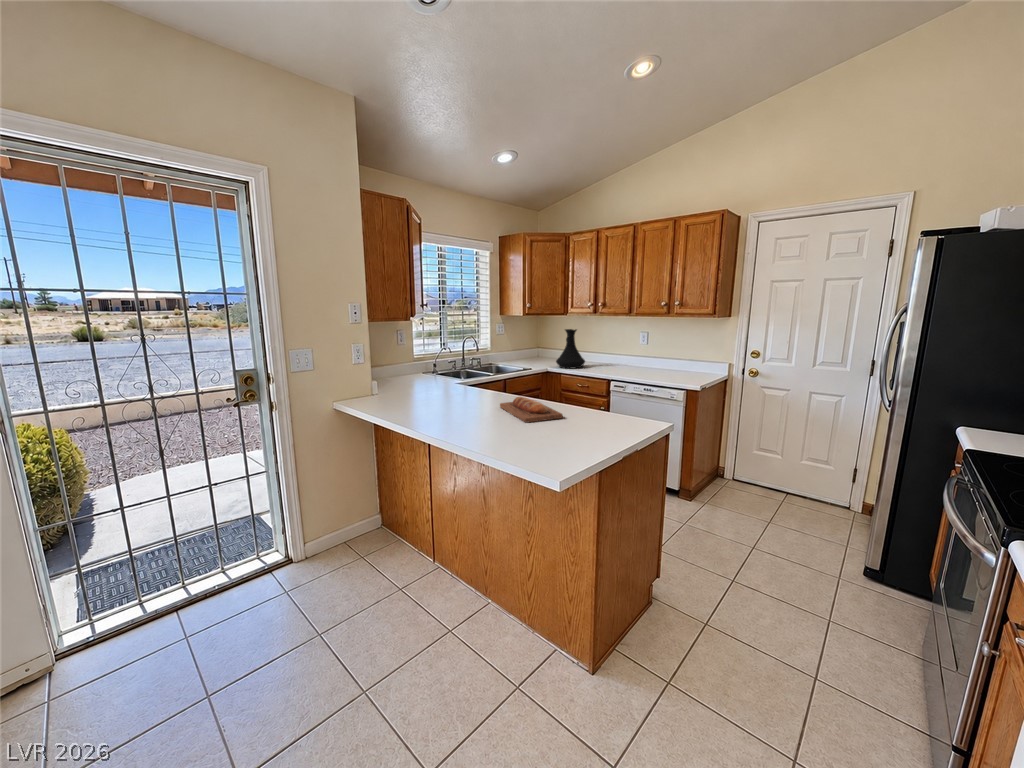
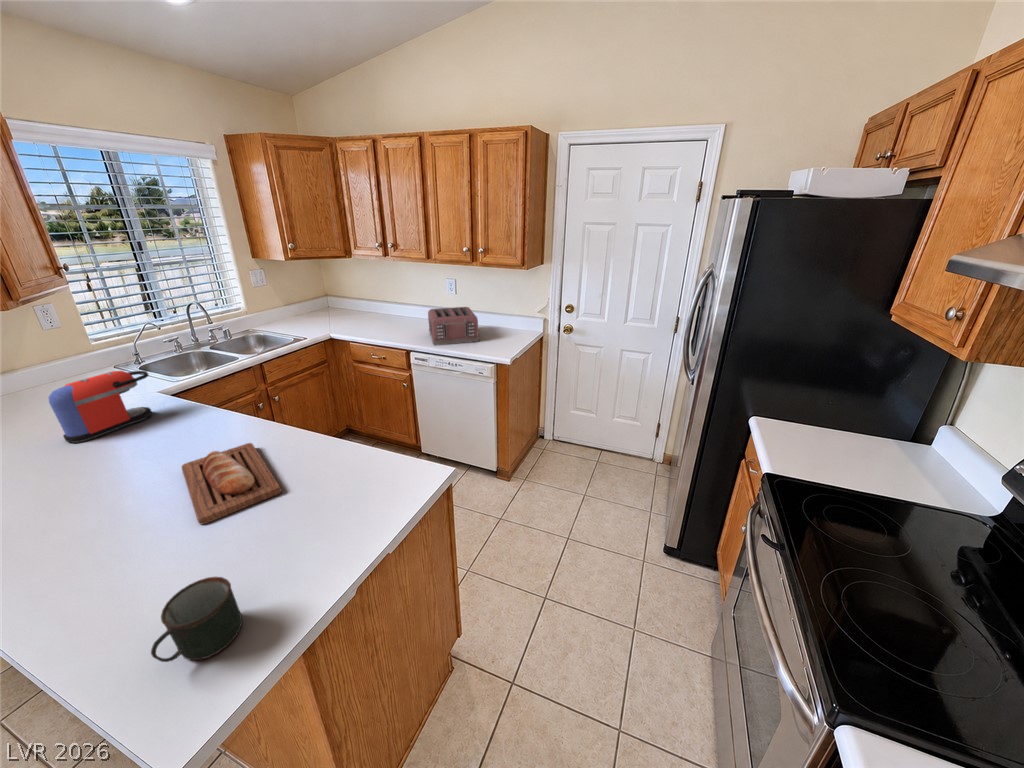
vase: present [556,329,585,369] -> none [342,279,382,333]
toaster: none [624,351,670,376] -> present [428,307,480,345]
coffee maker: none [428,359,467,395] -> present [49,371,152,443]
mug: none [546,419,575,452] -> present [151,577,242,662]

